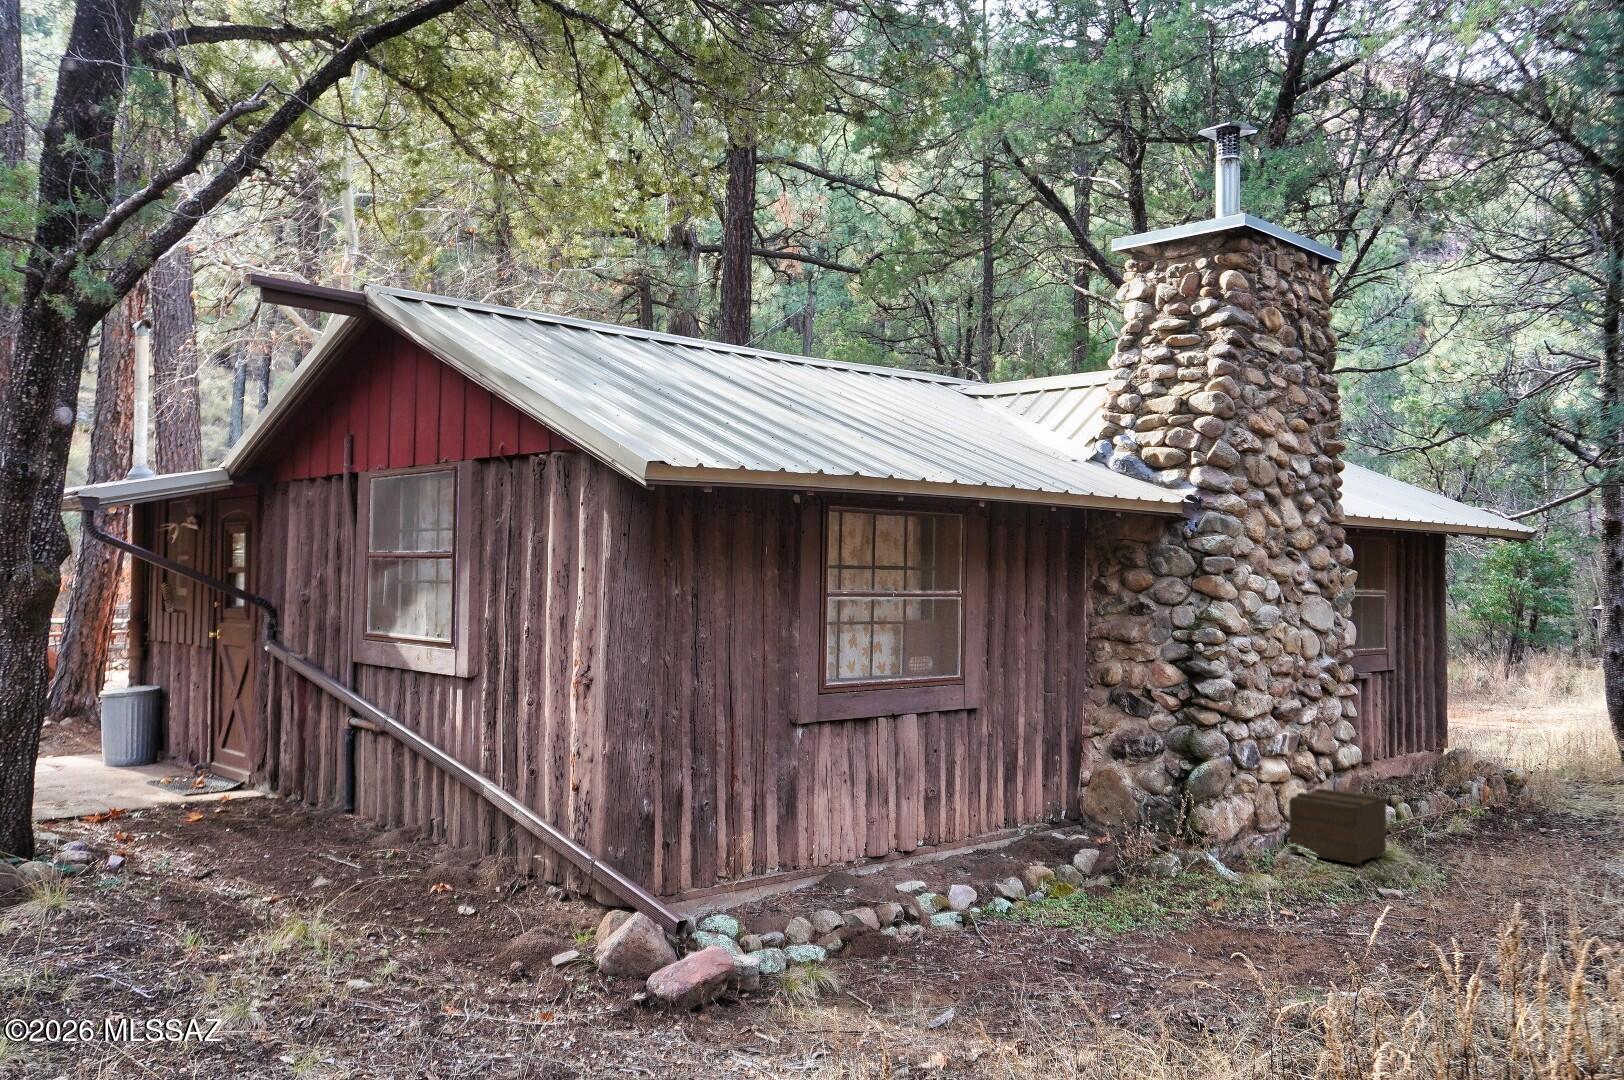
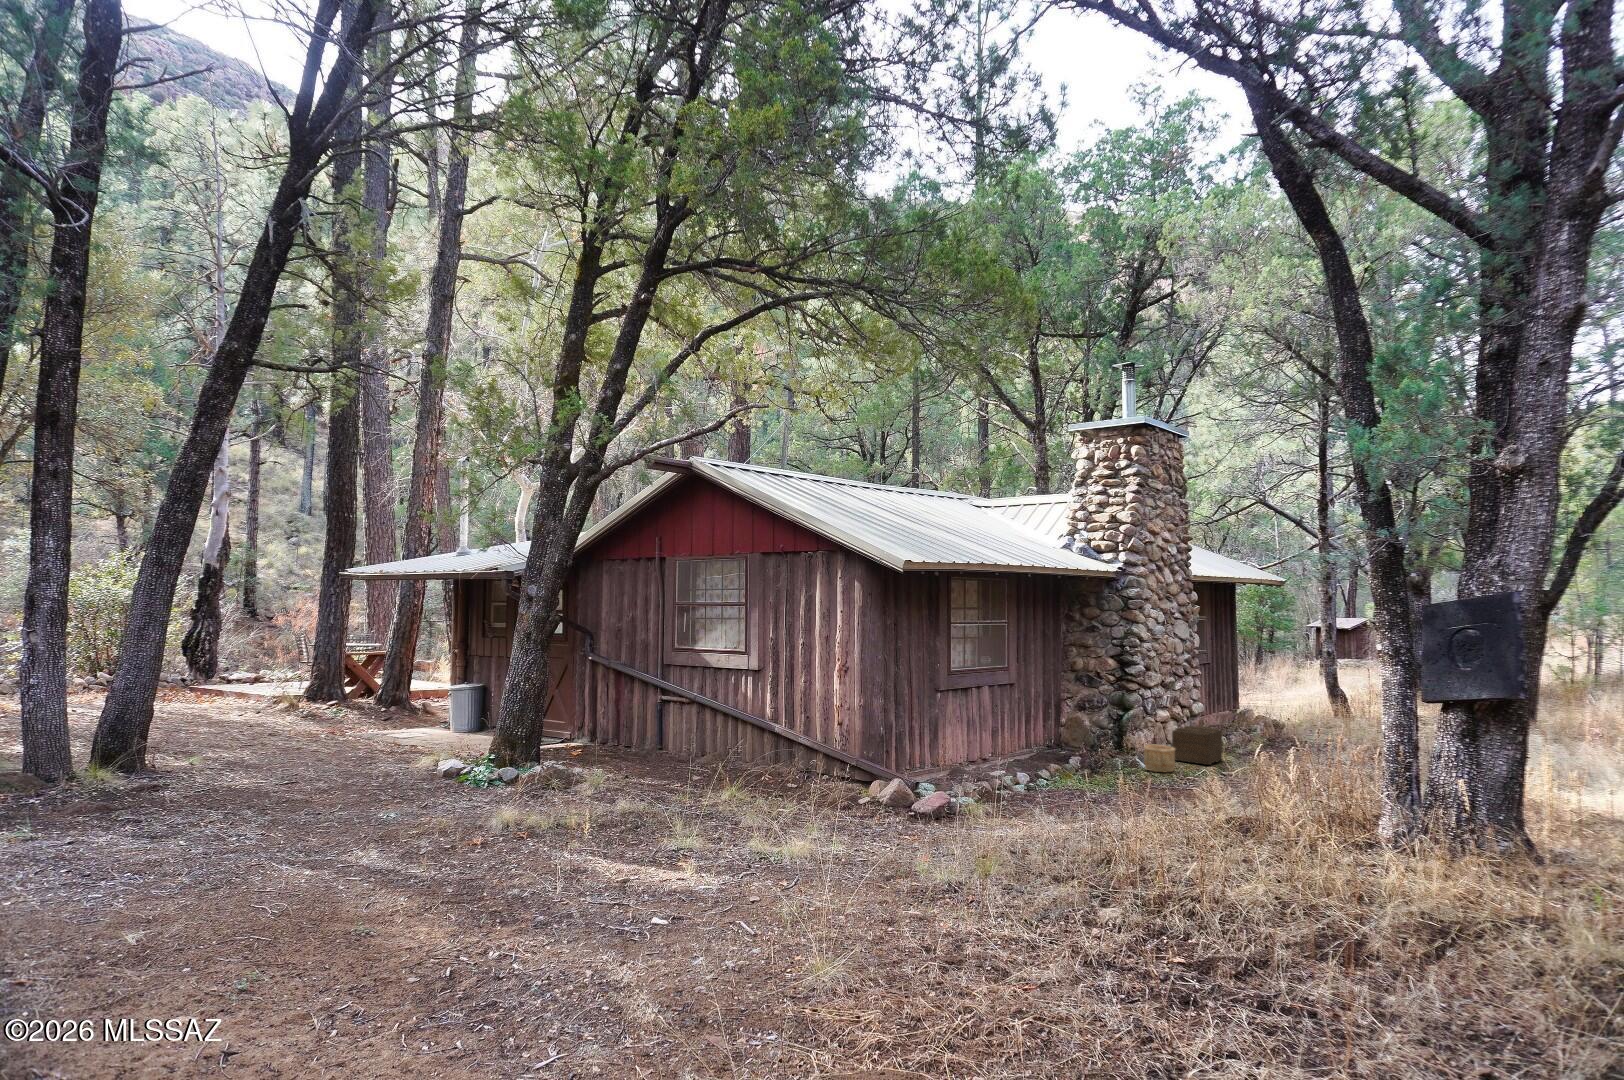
wooden bucket: none [1226,825,1286,880] -> present [1144,744,1175,772]

